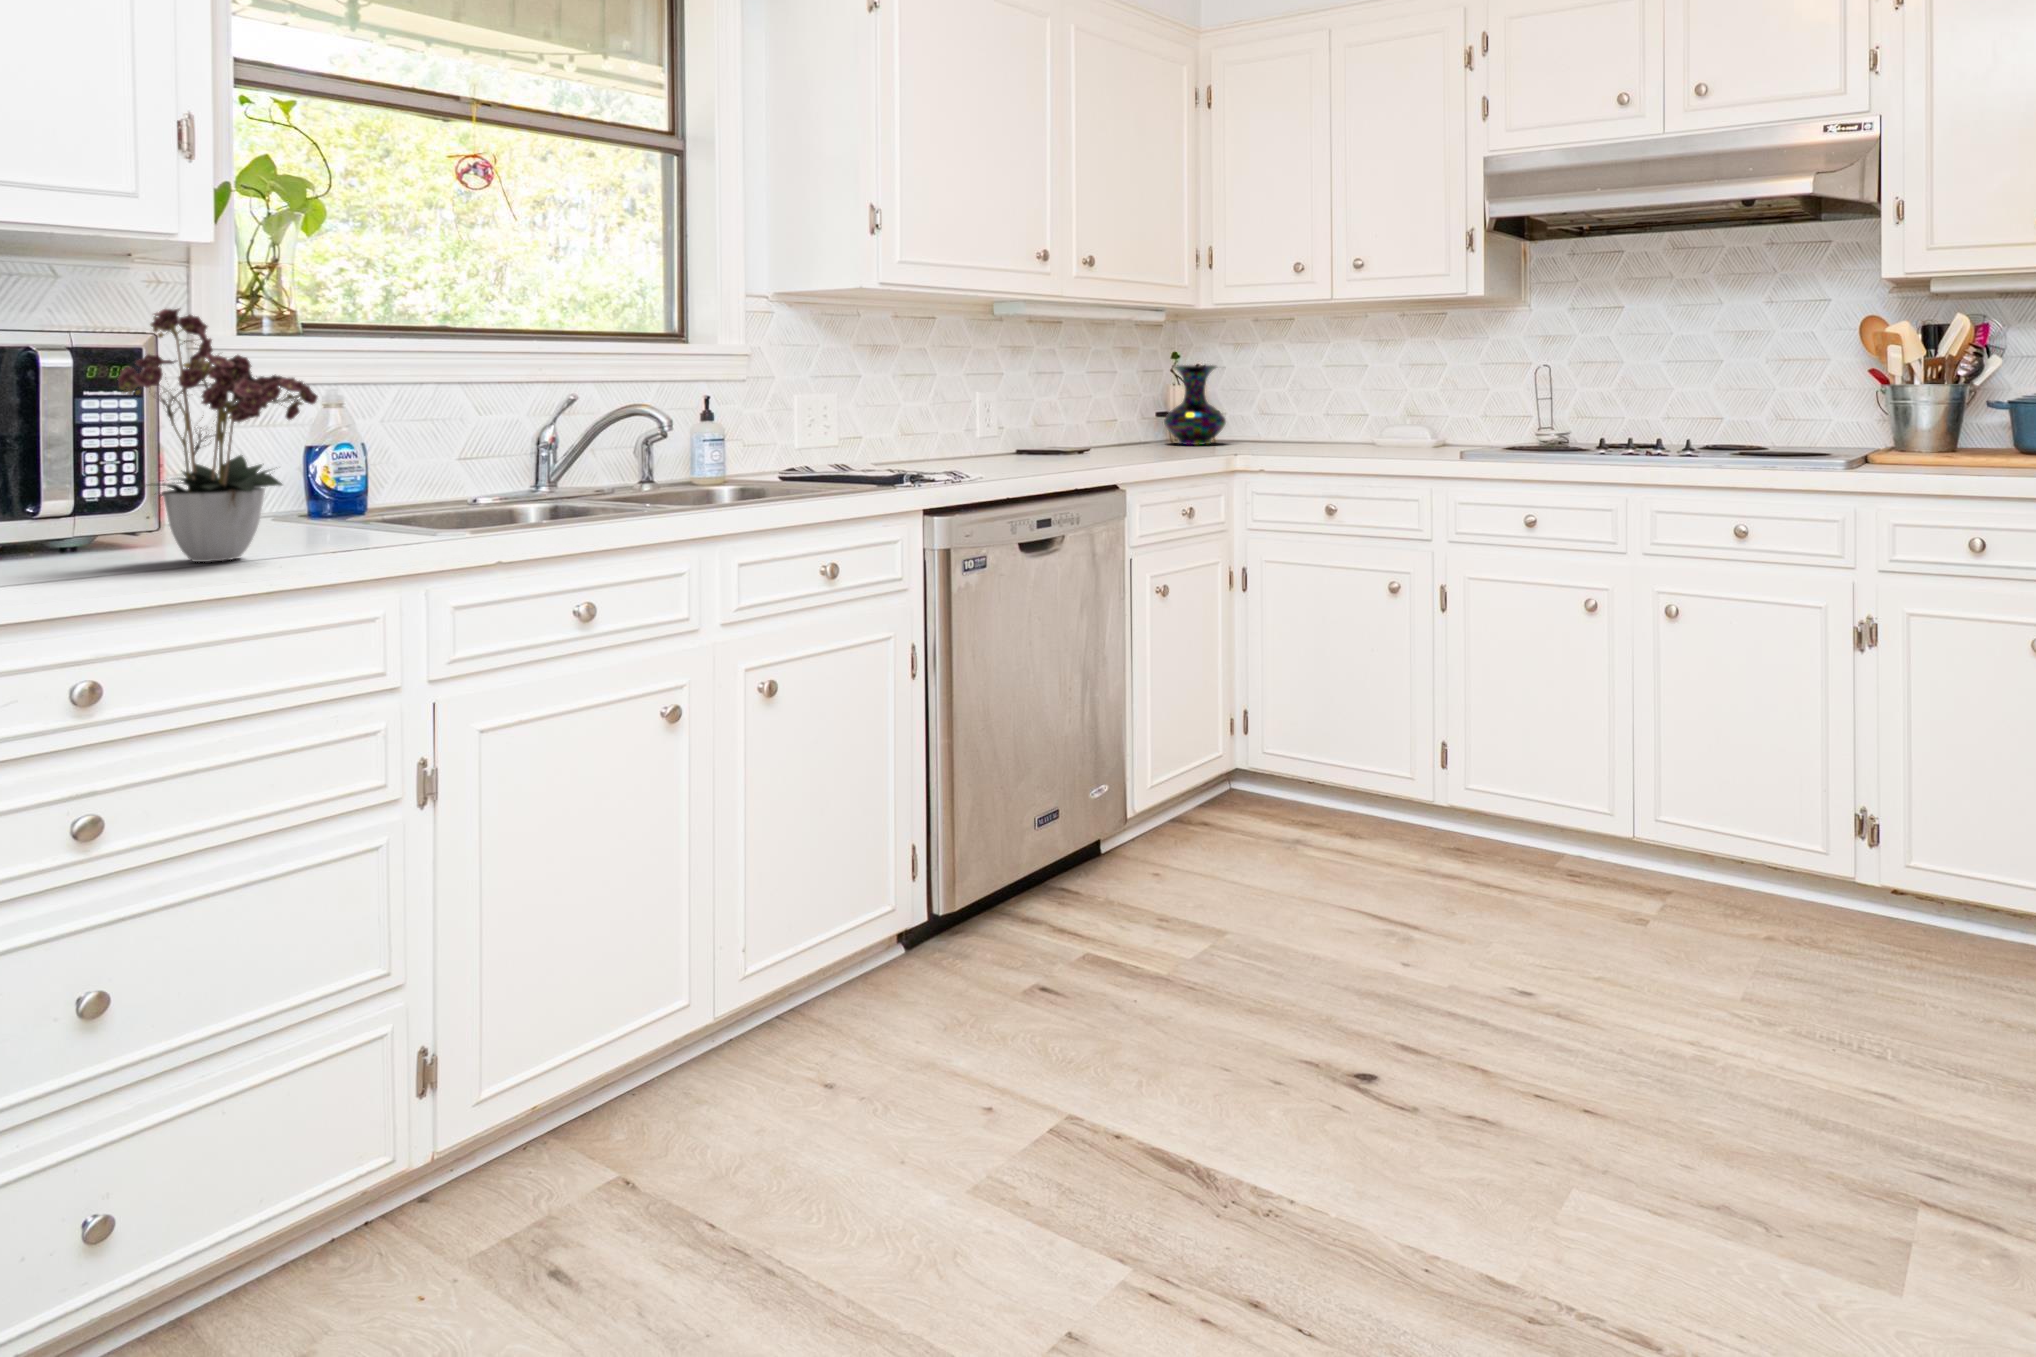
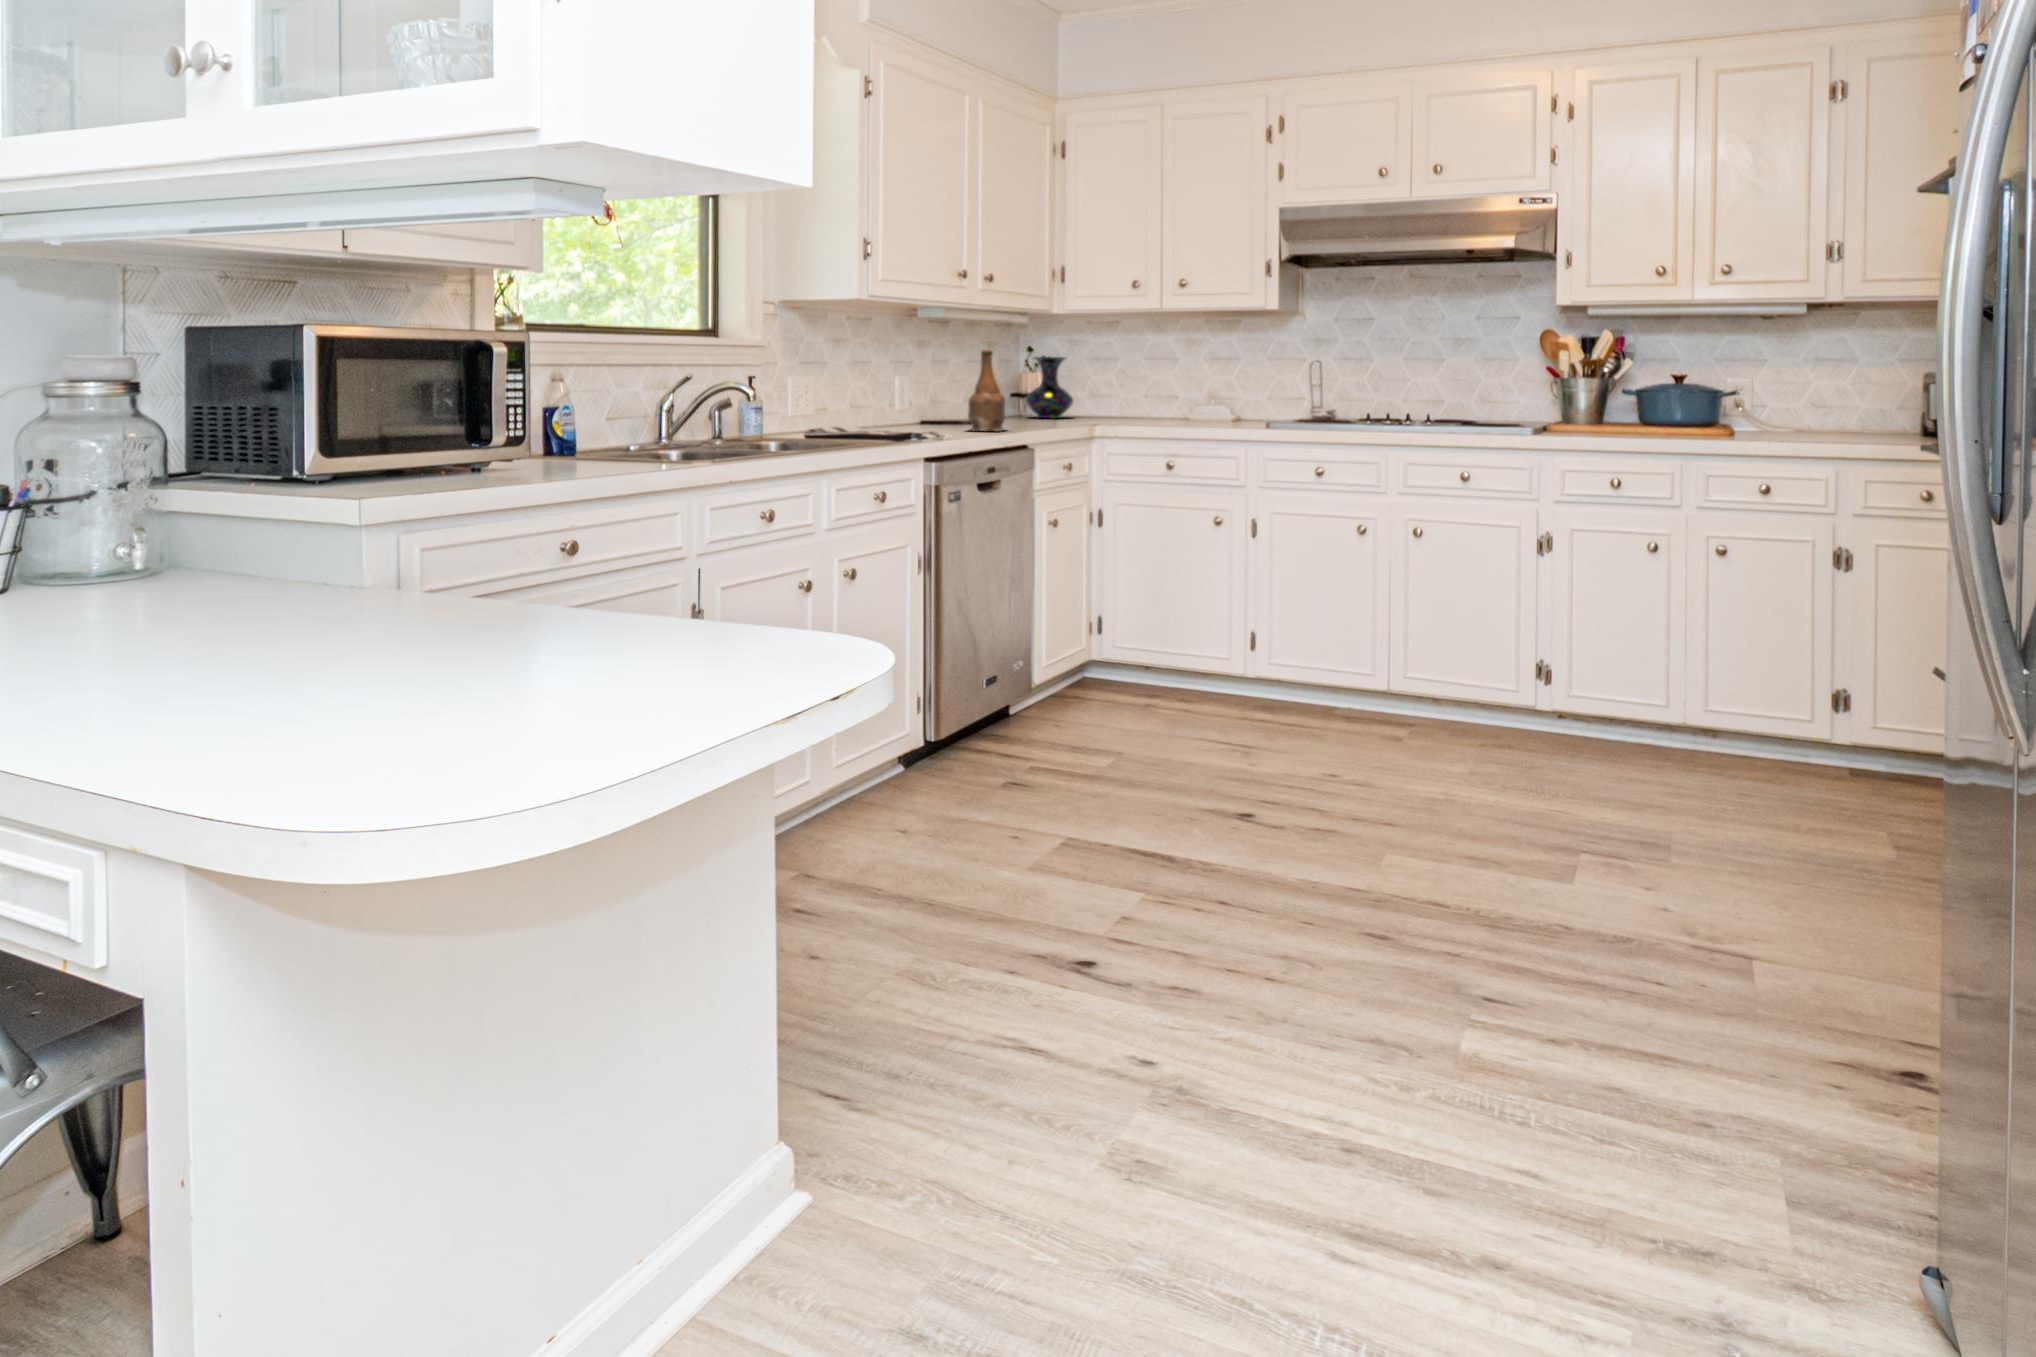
flower arrangement: present [118,309,318,562] -> none [531,310,649,475]
bottle: none [1033,355,1101,466] -> present [968,349,1005,431]

